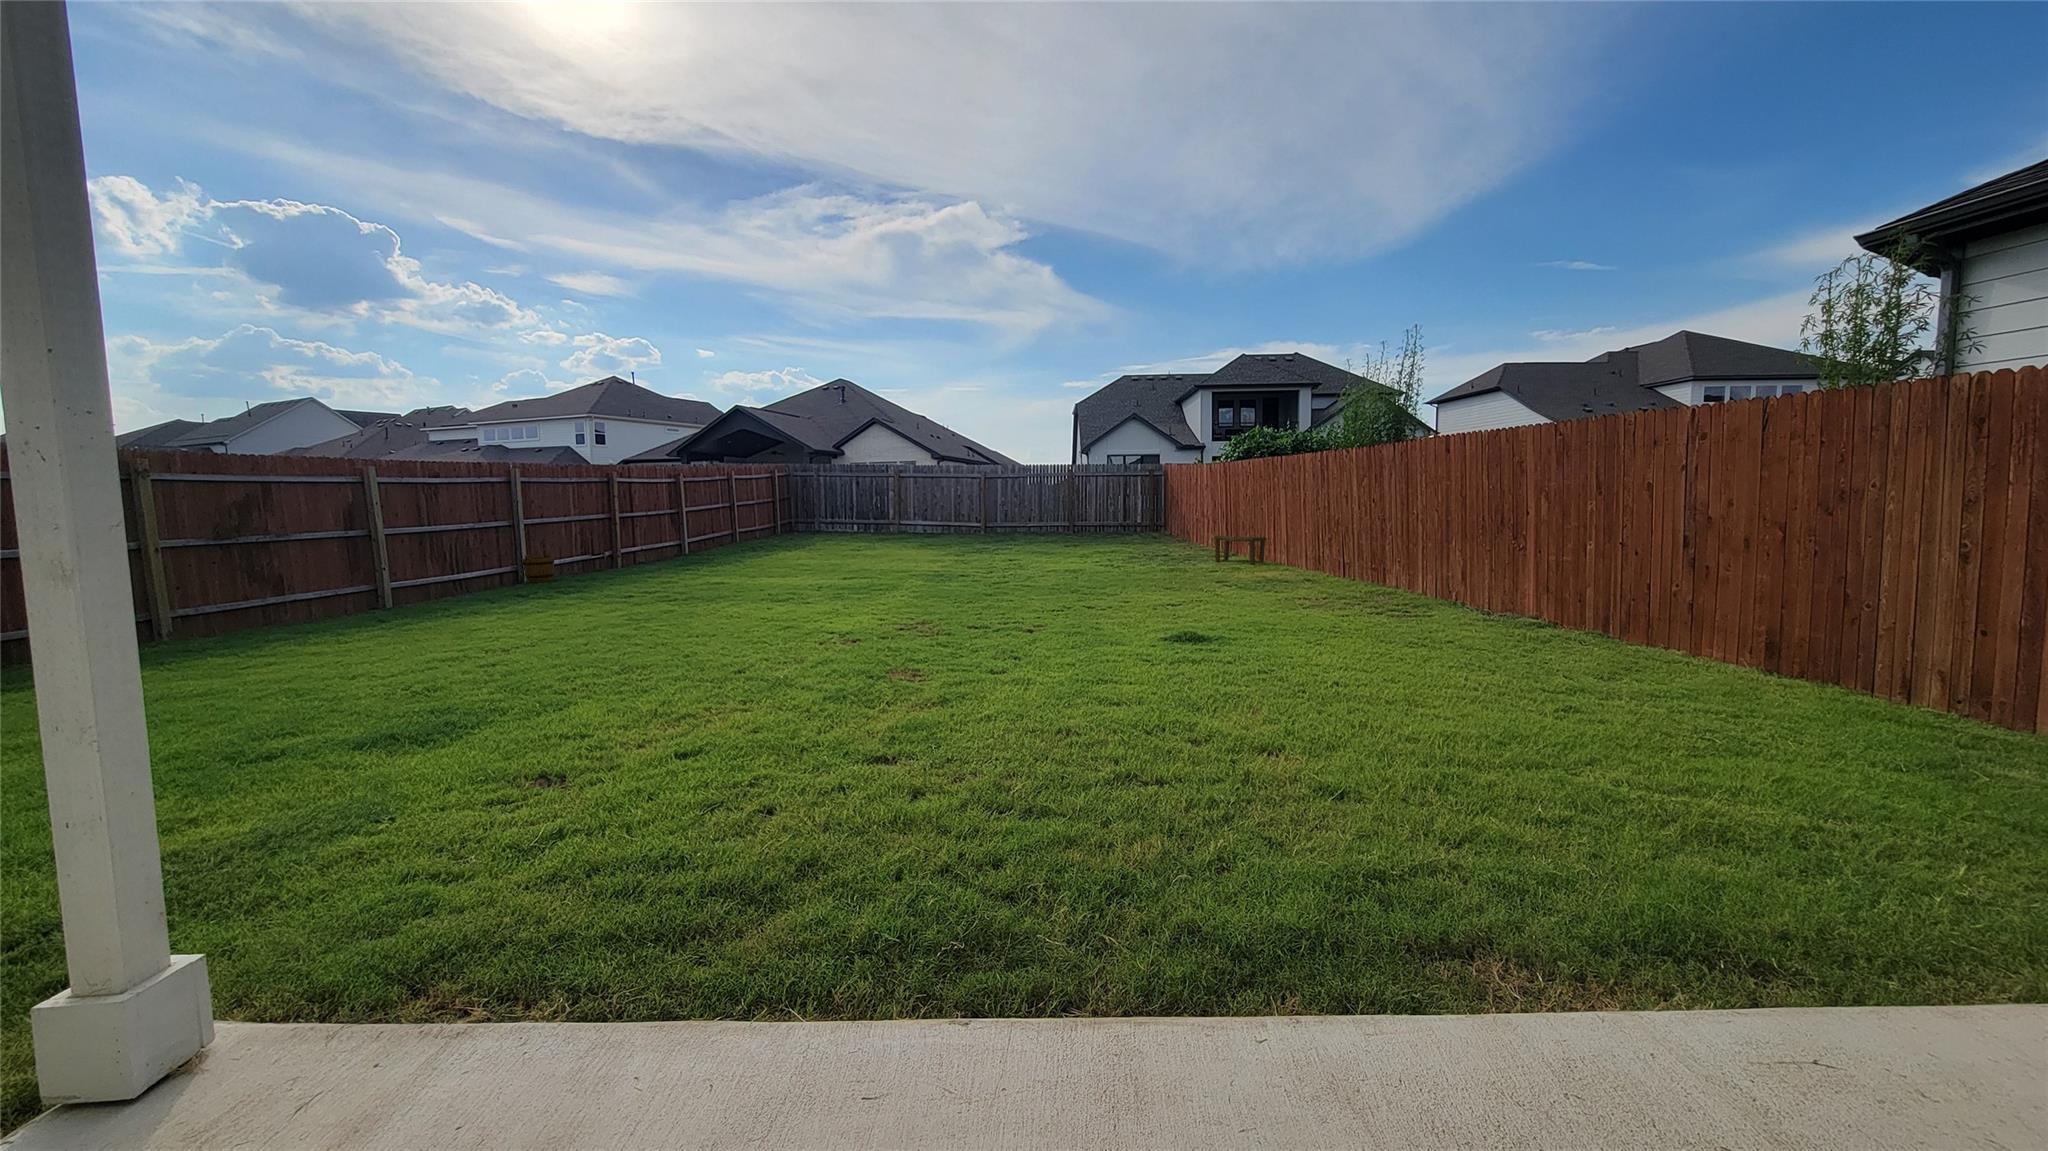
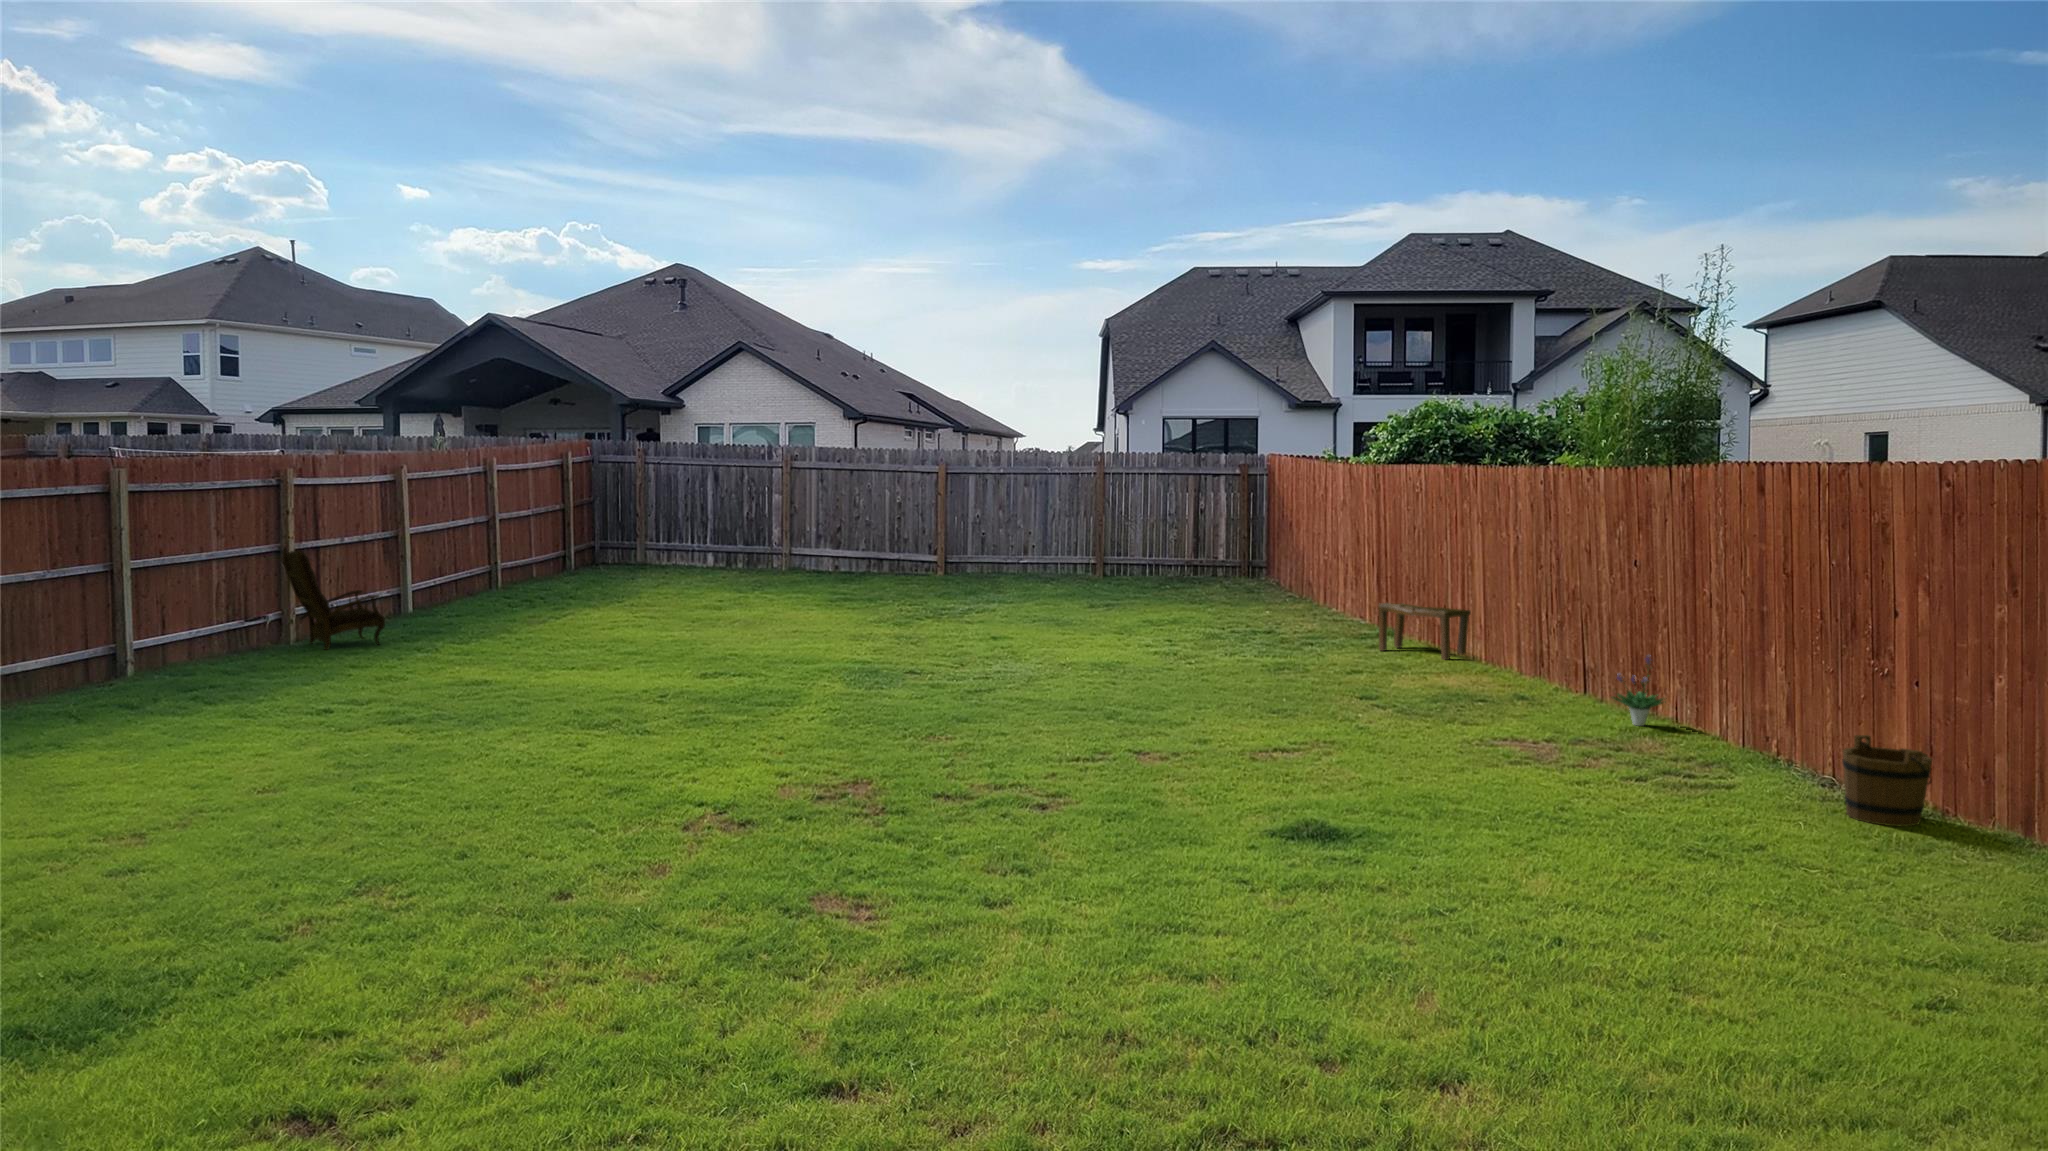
armchair: none [613,512,671,568] -> present [282,547,385,650]
potted plant: none [1348,549,1380,590] -> present [1611,656,1664,726]
bucket: present [522,553,554,582] -> present [1842,735,1932,826]

